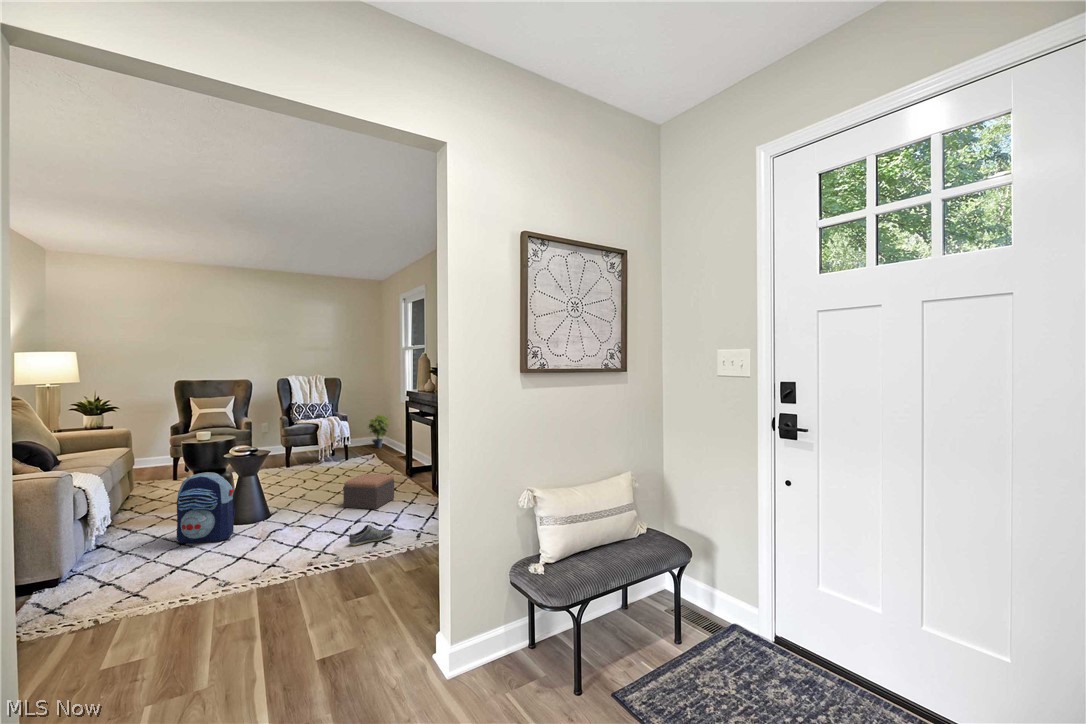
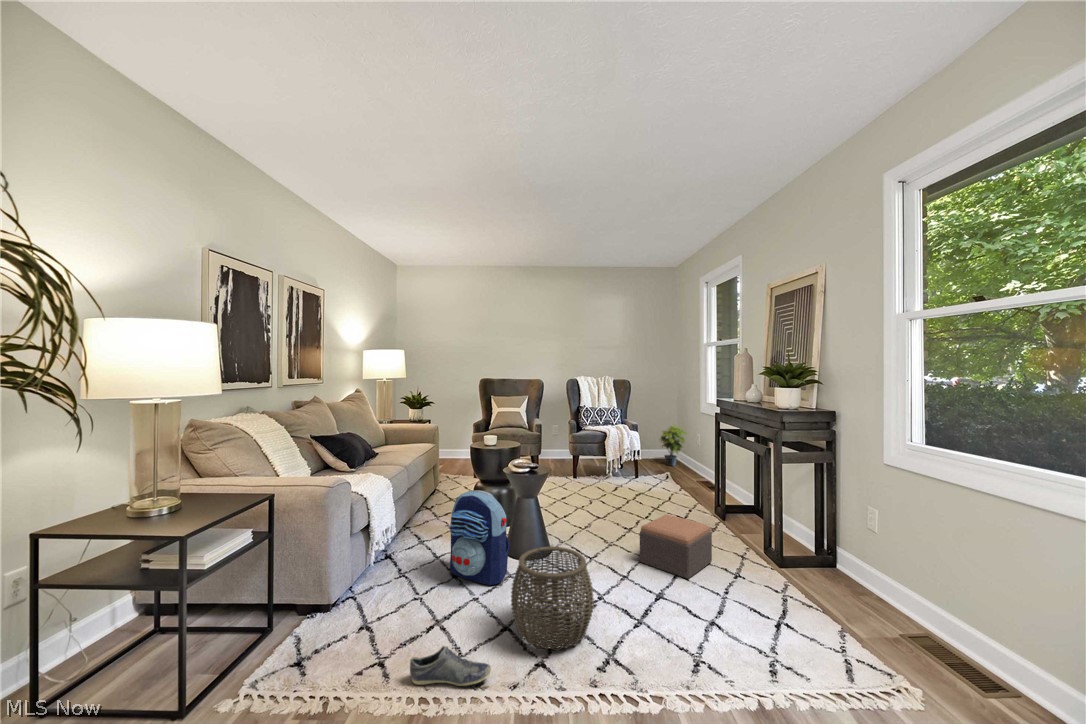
woven basket: none [244,497,308,559] -> present [511,547,594,650]
shoe: present [349,525,394,546] -> present [410,646,491,686]

